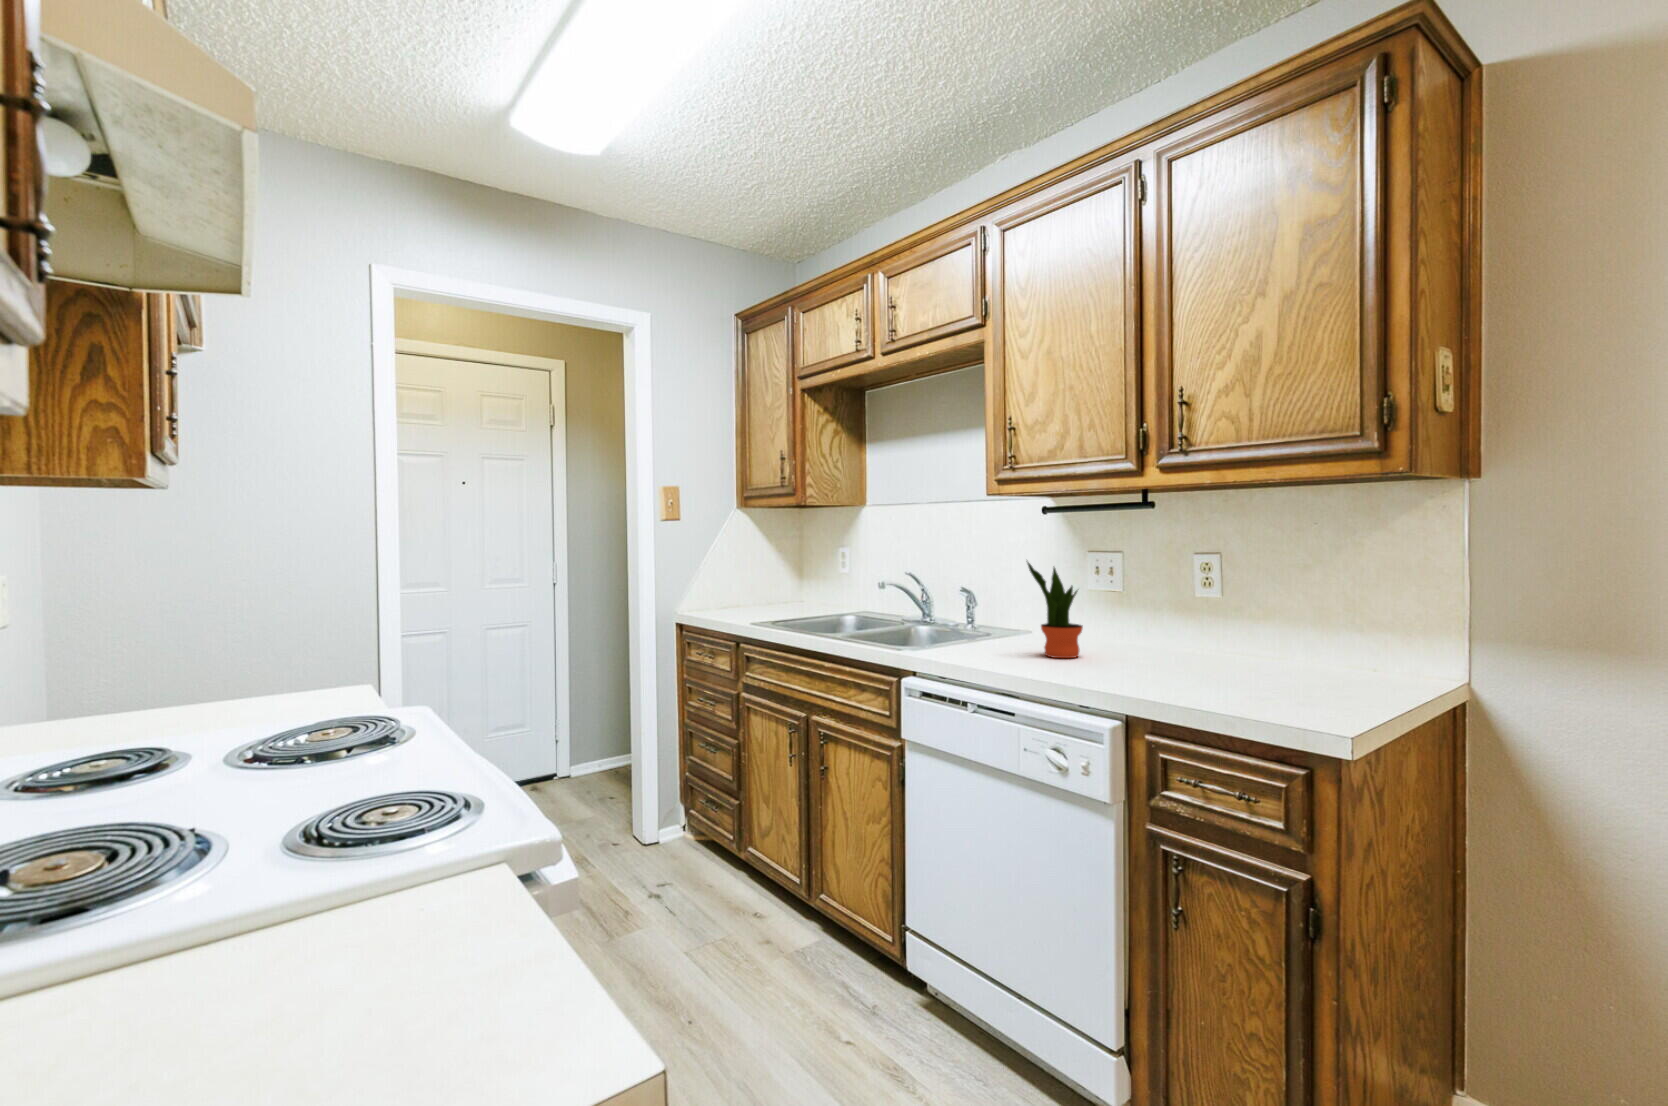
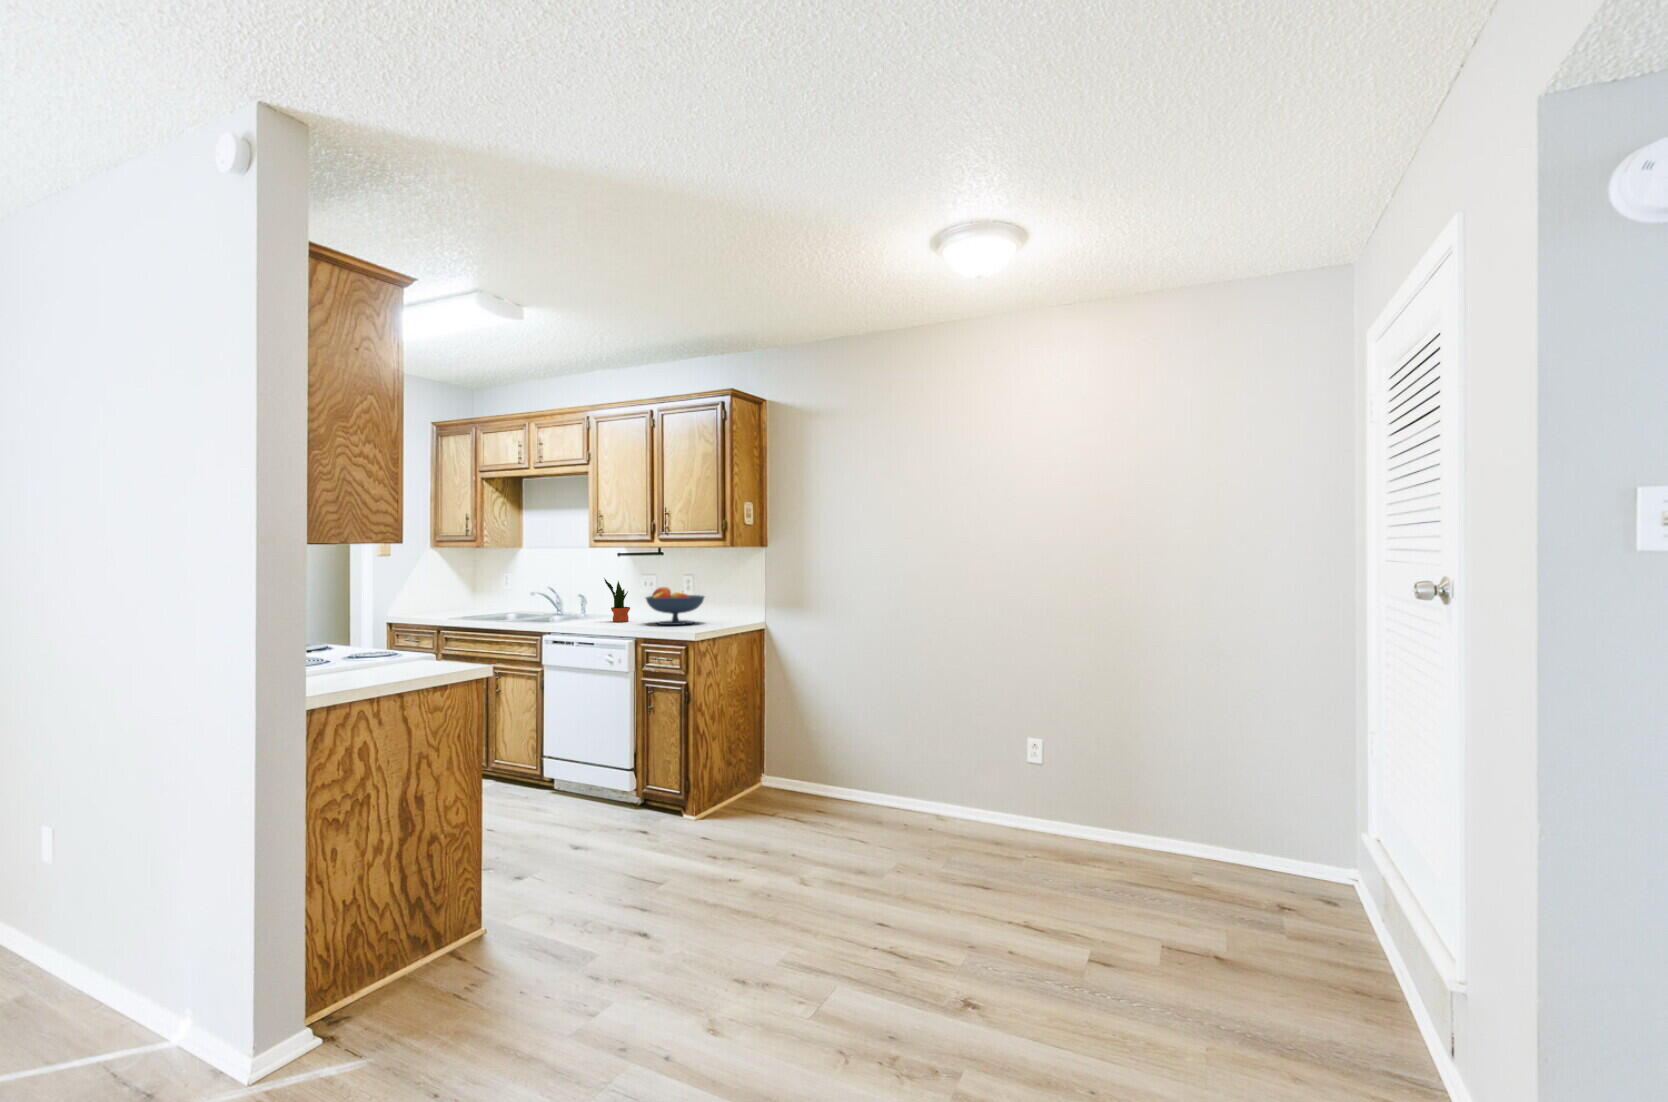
fruit bowl: none [1130,583,1292,682] -> present [646,587,704,625]

